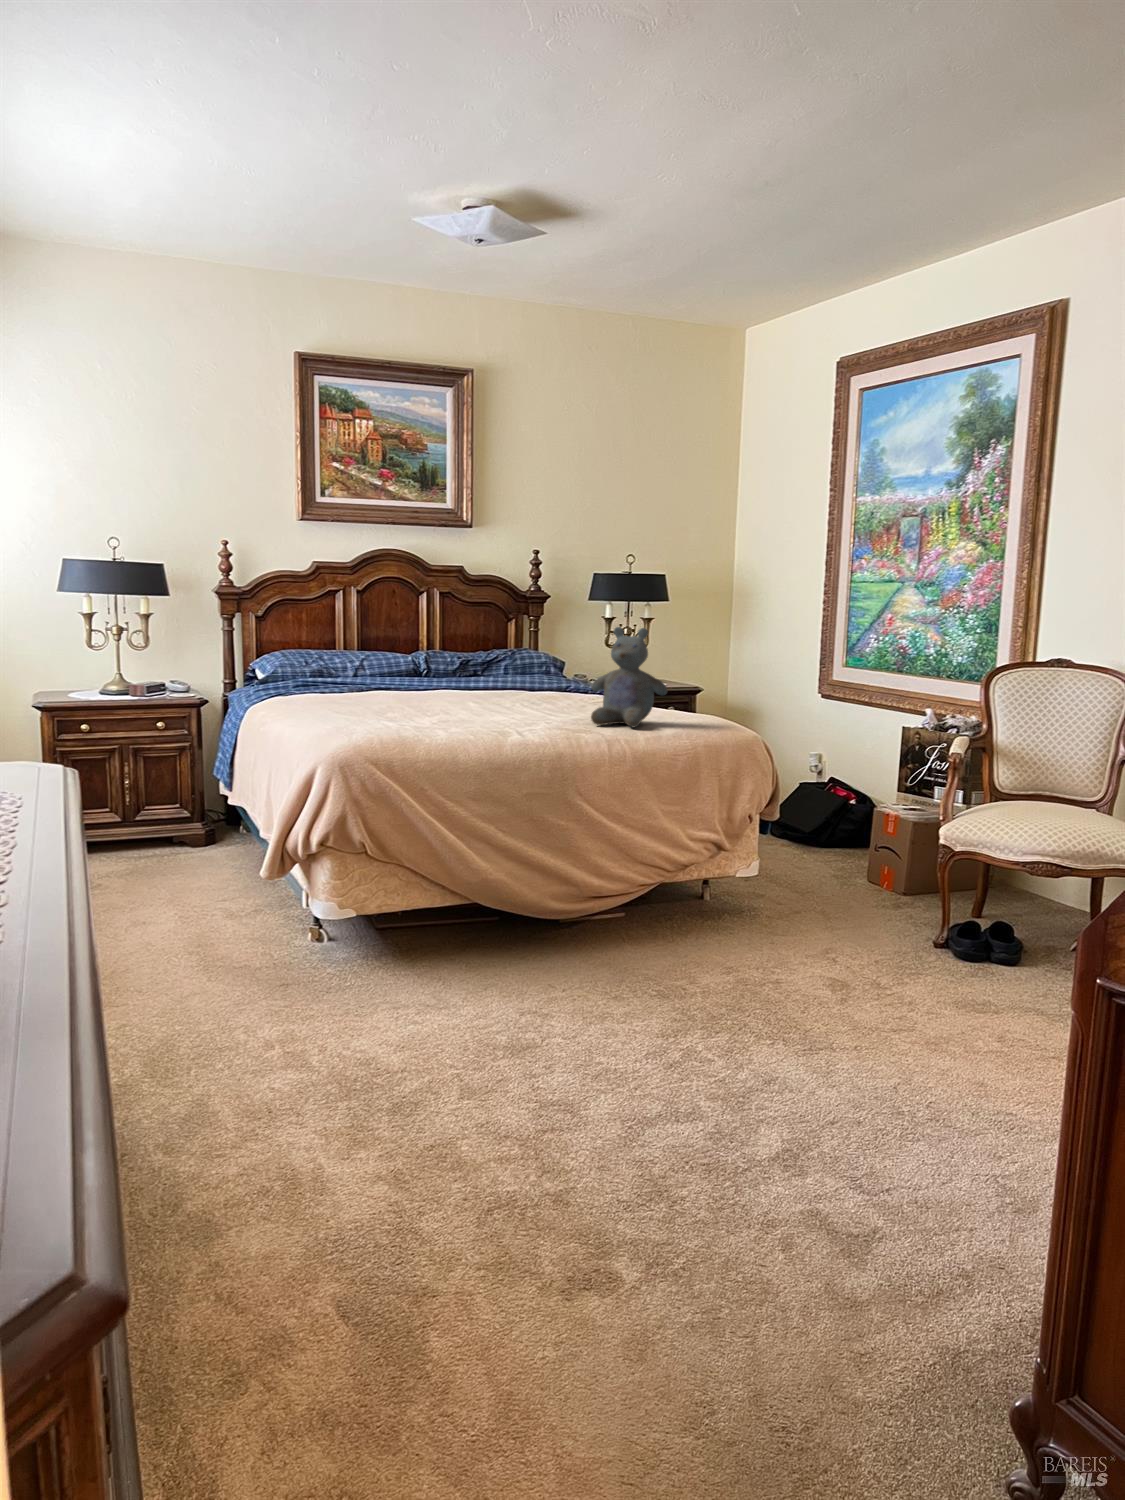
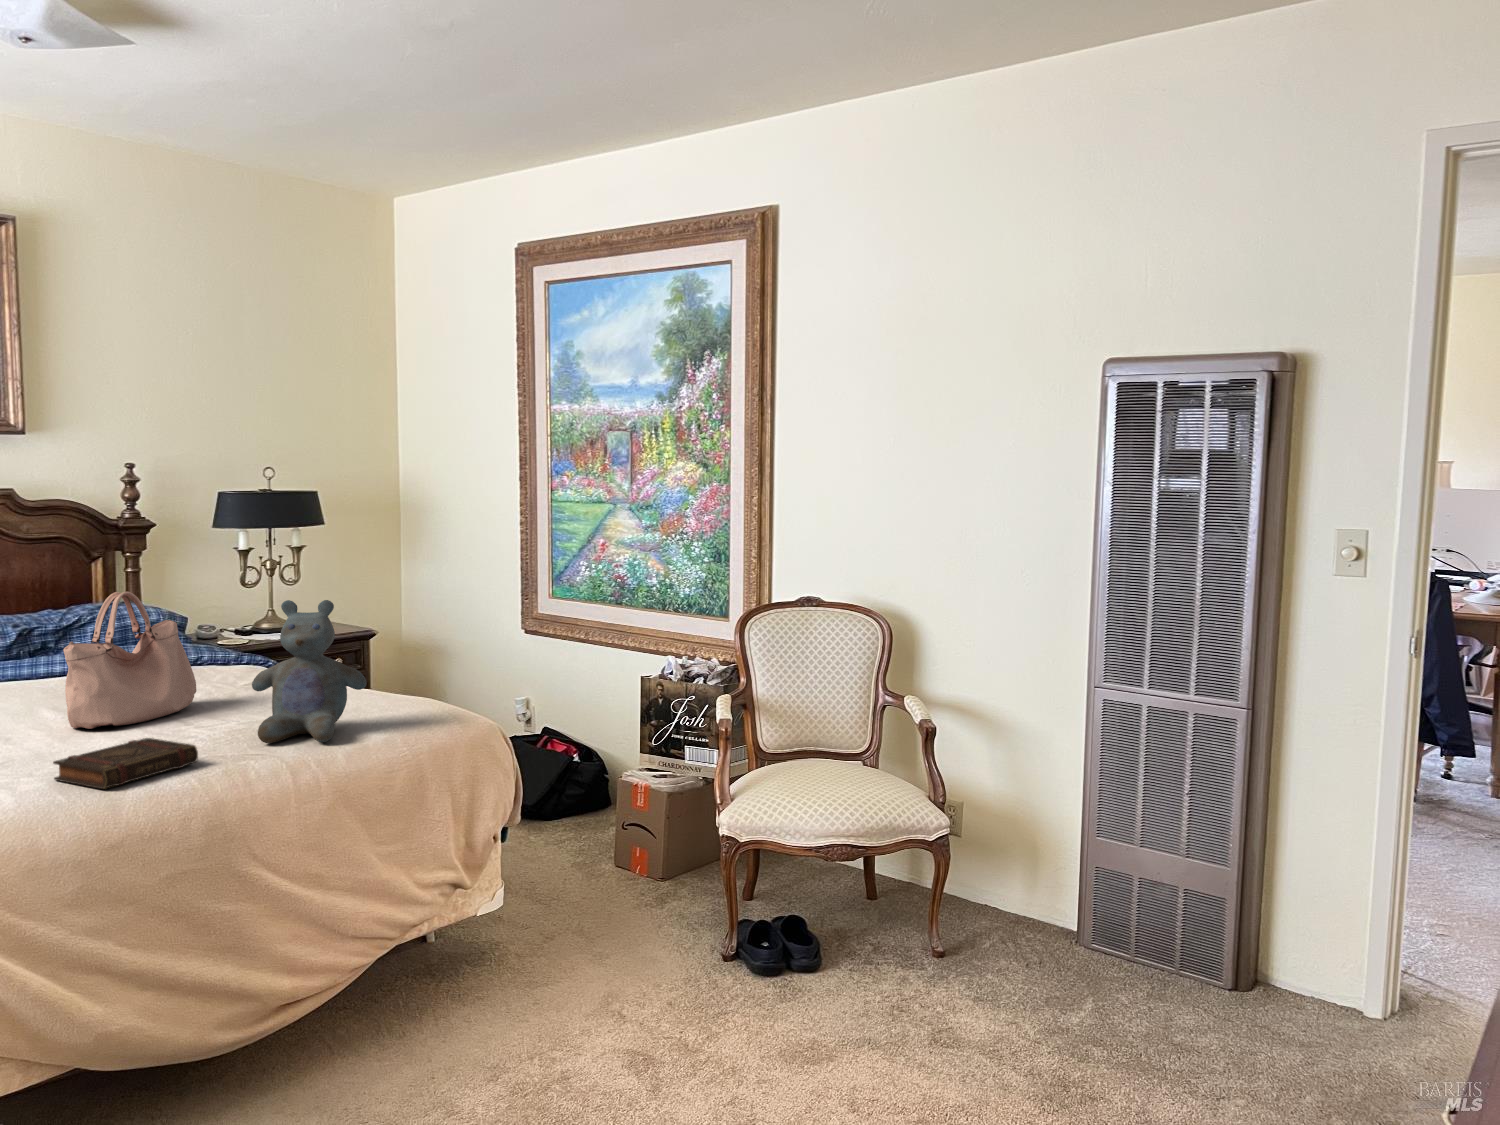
handbag: none [480,620,560,710] -> present [64,592,196,729]
book: none [467,711,551,732] -> present [53,738,198,789]

